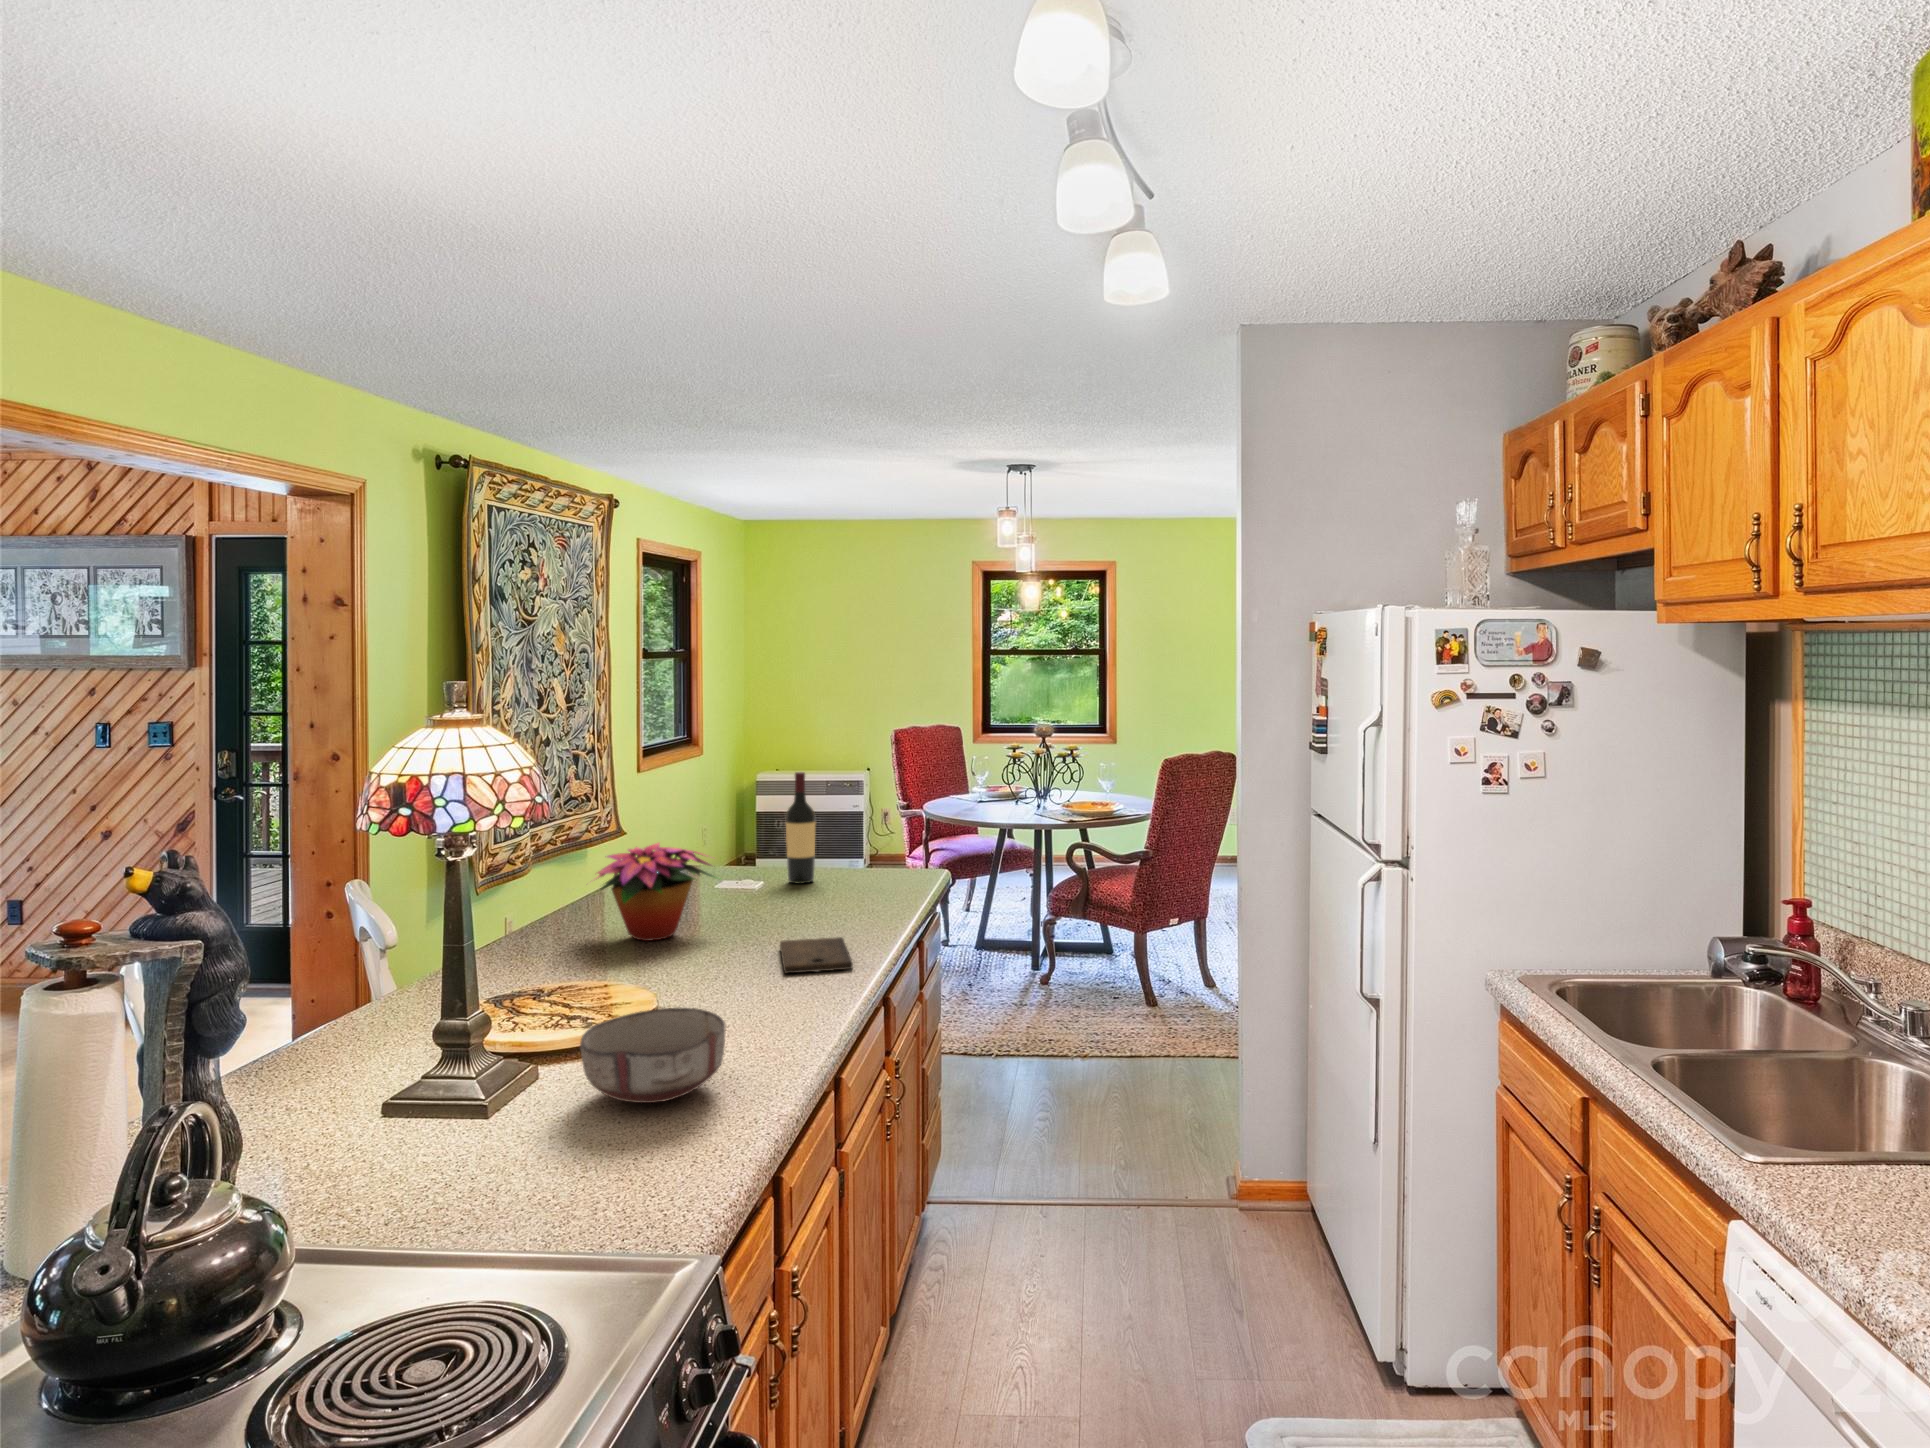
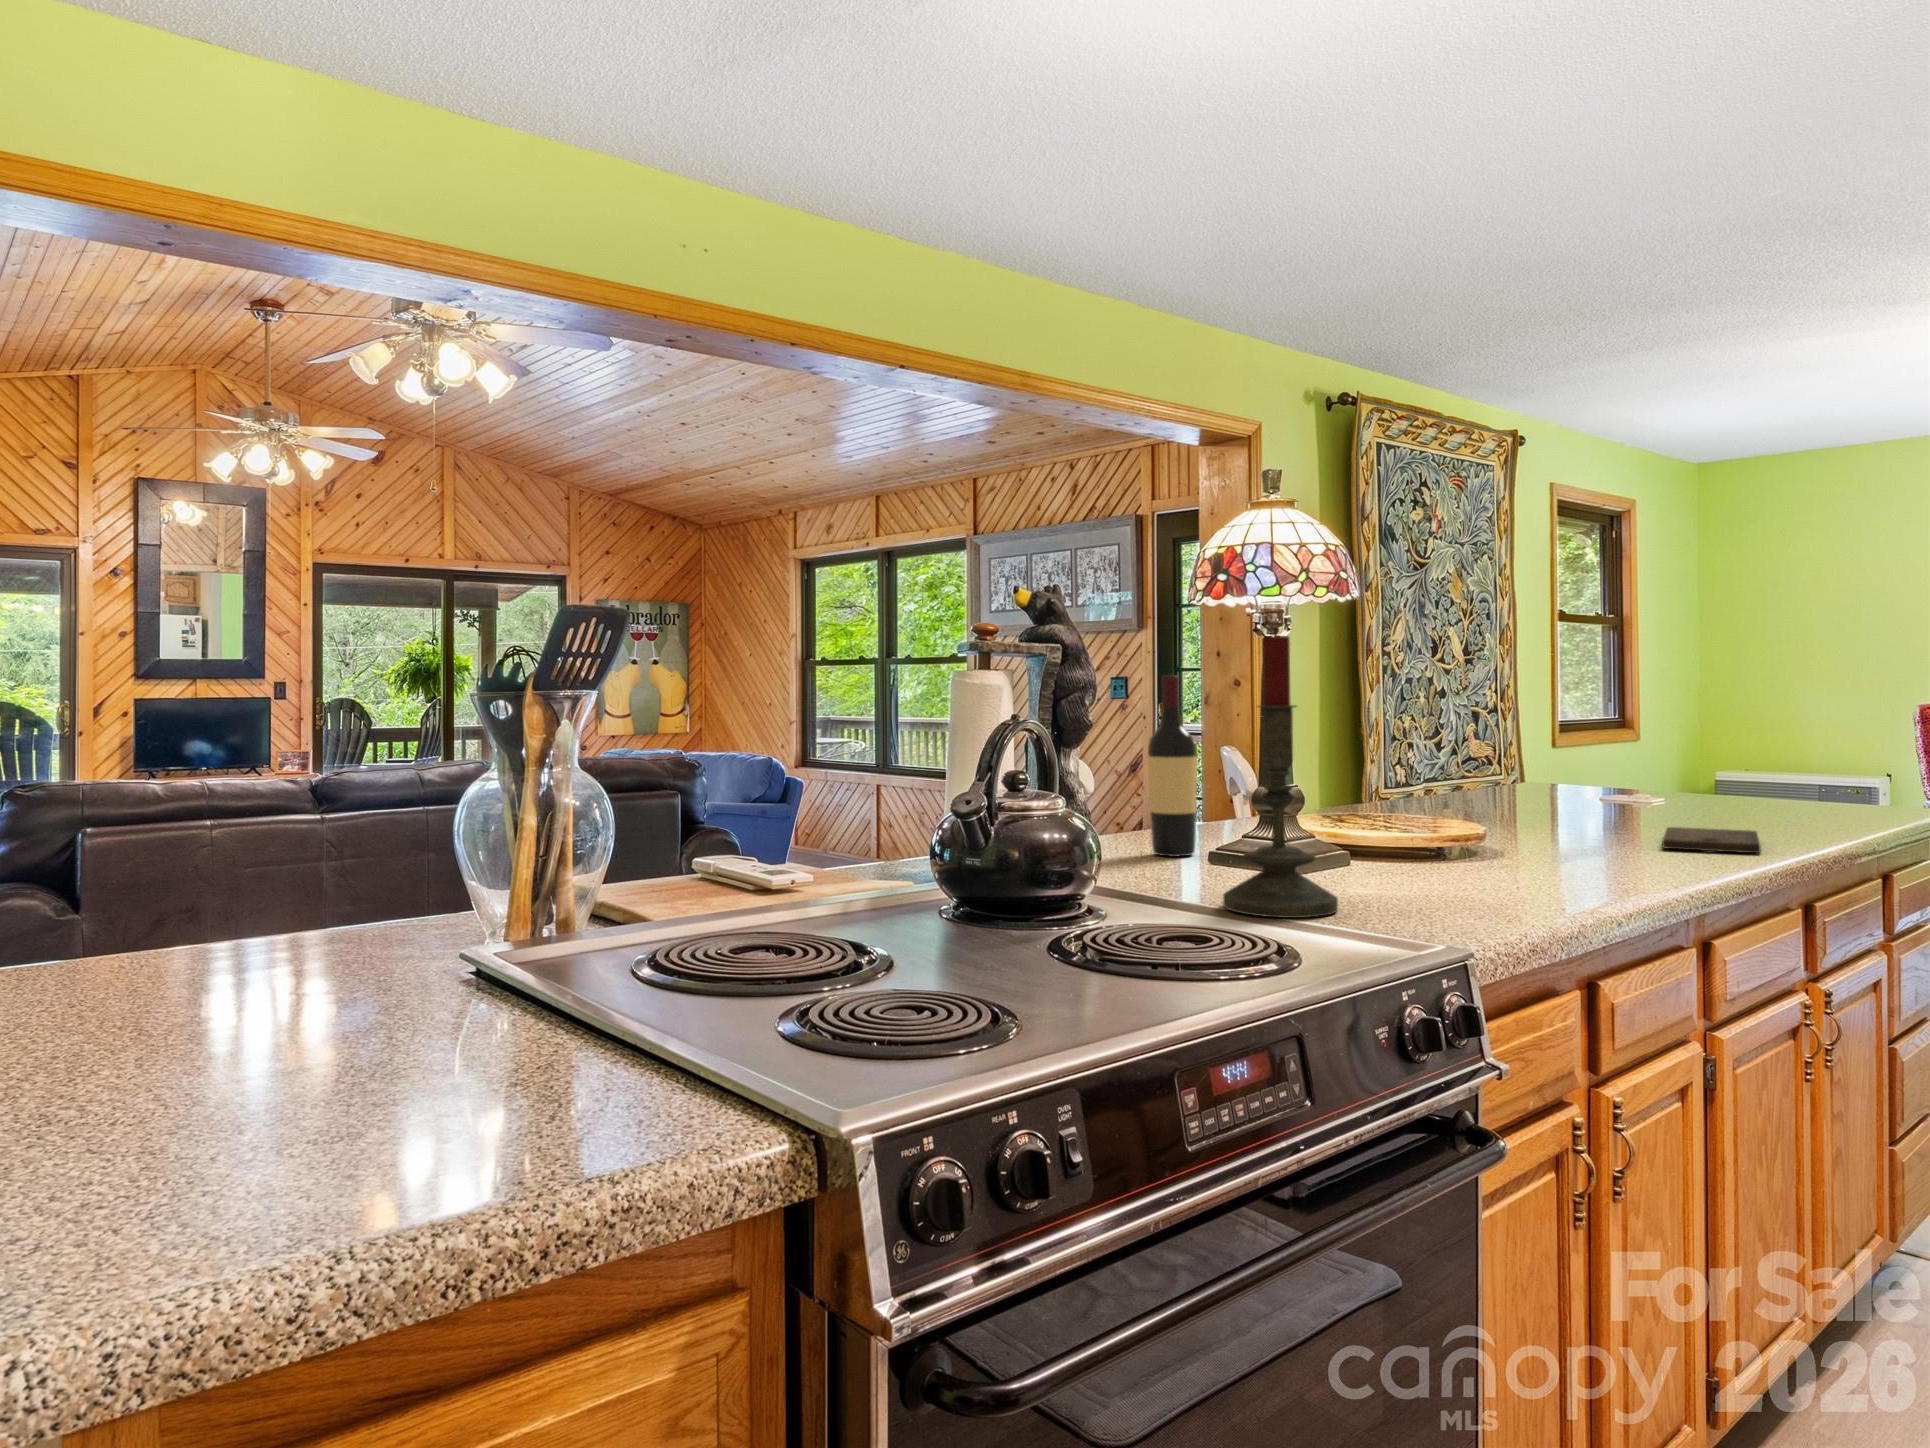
wine bottle: present [786,772,816,884] -> present [1148,675,1197,857]
flower arrangement: present [596,843,721,941] -> none [1435,718,1605,822]
candle: none [420,889,547,1211] -> present [1223,629,1338,918]
ceramic bowl: present [580,1008,725,1103] -> none [1387,814,1548,893]

